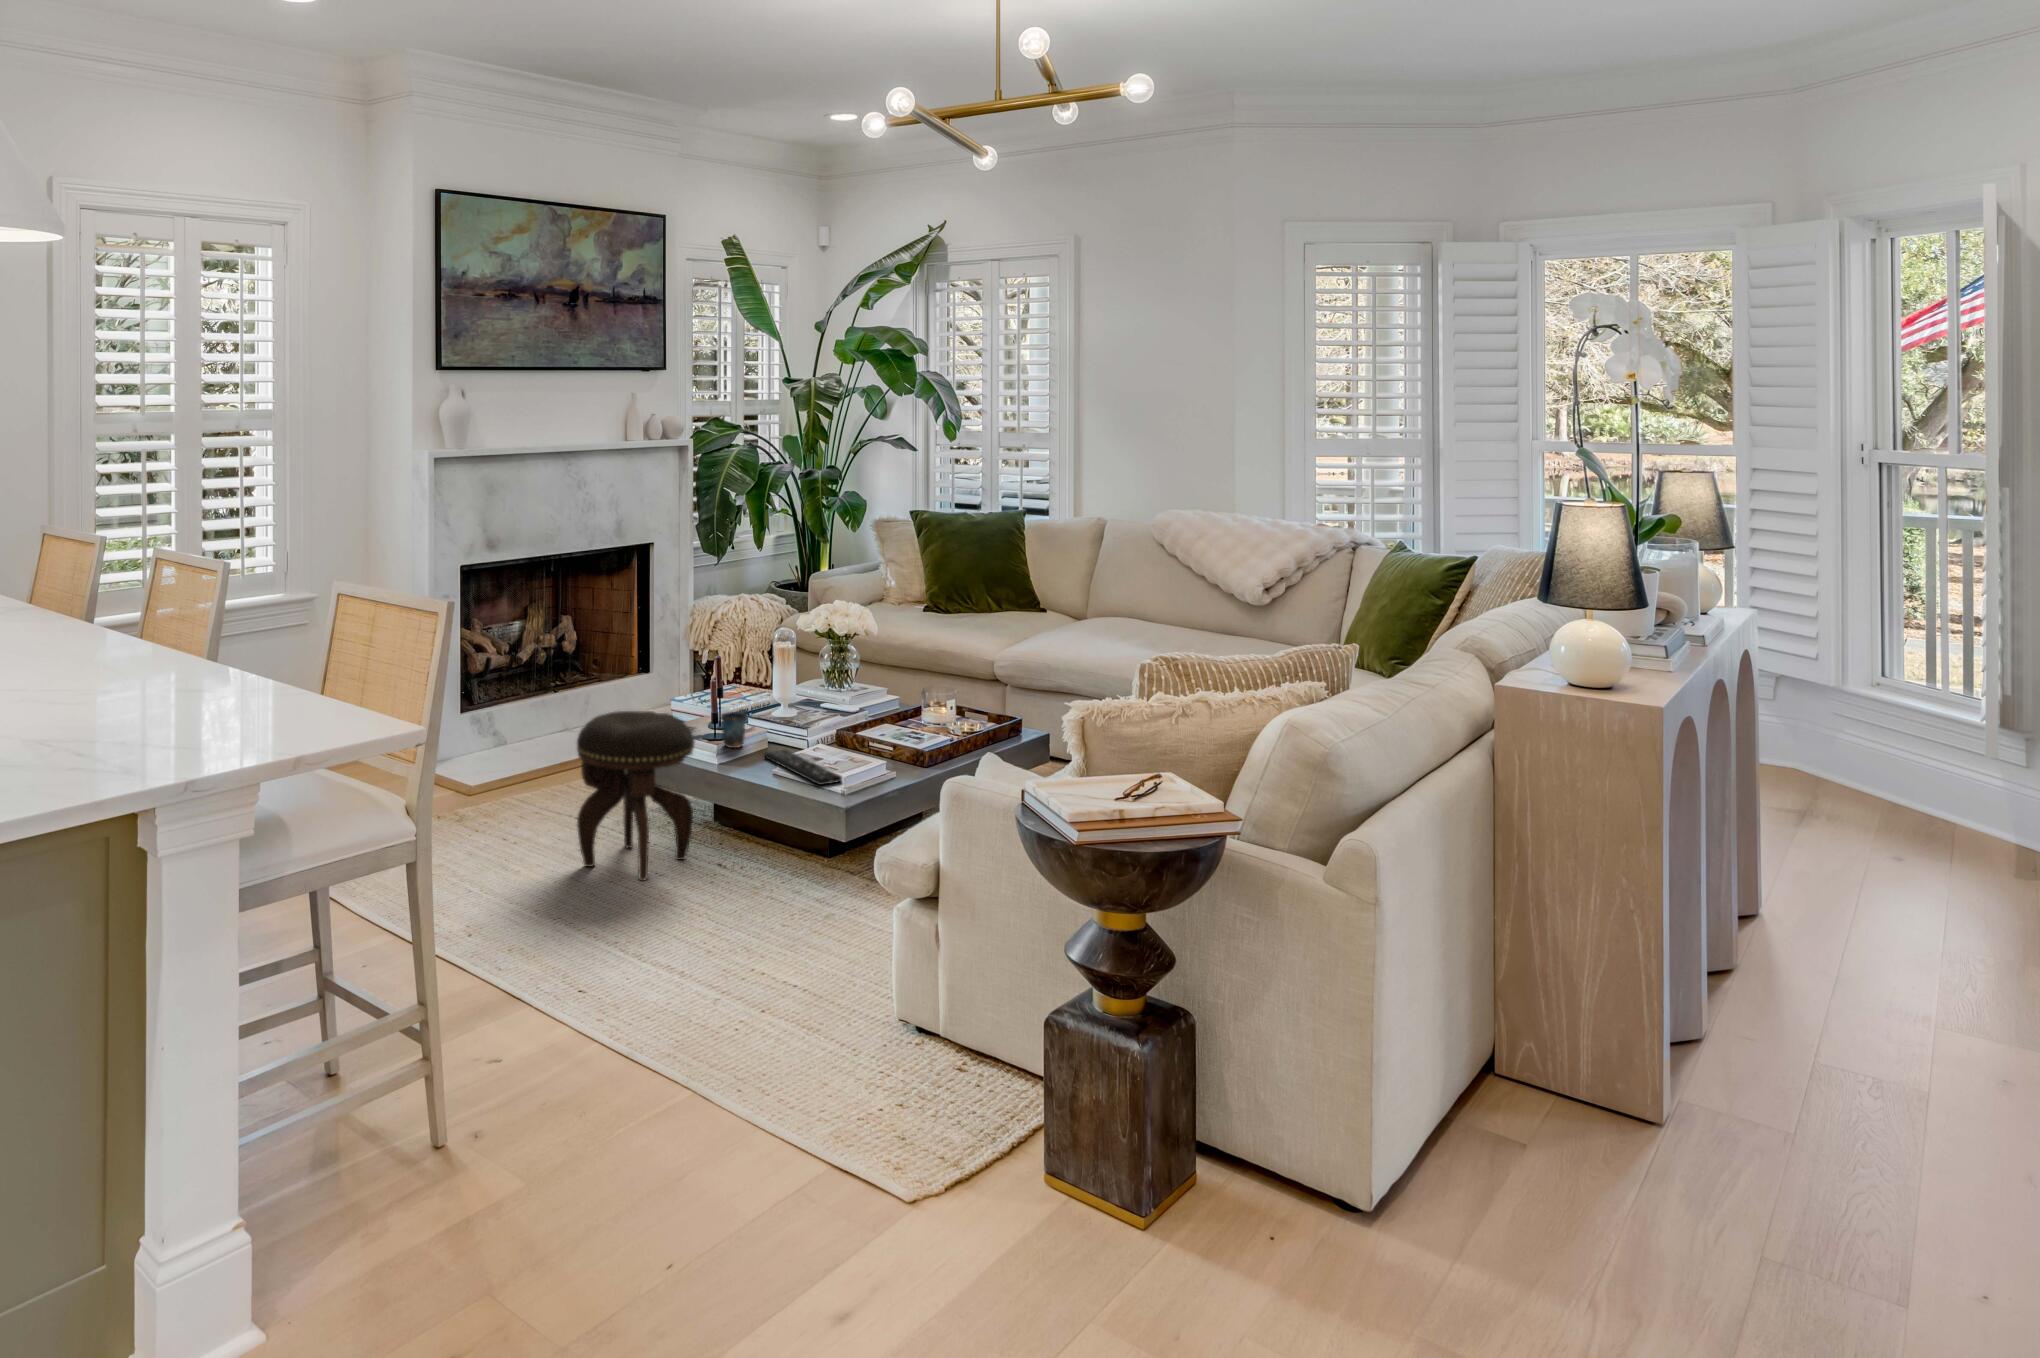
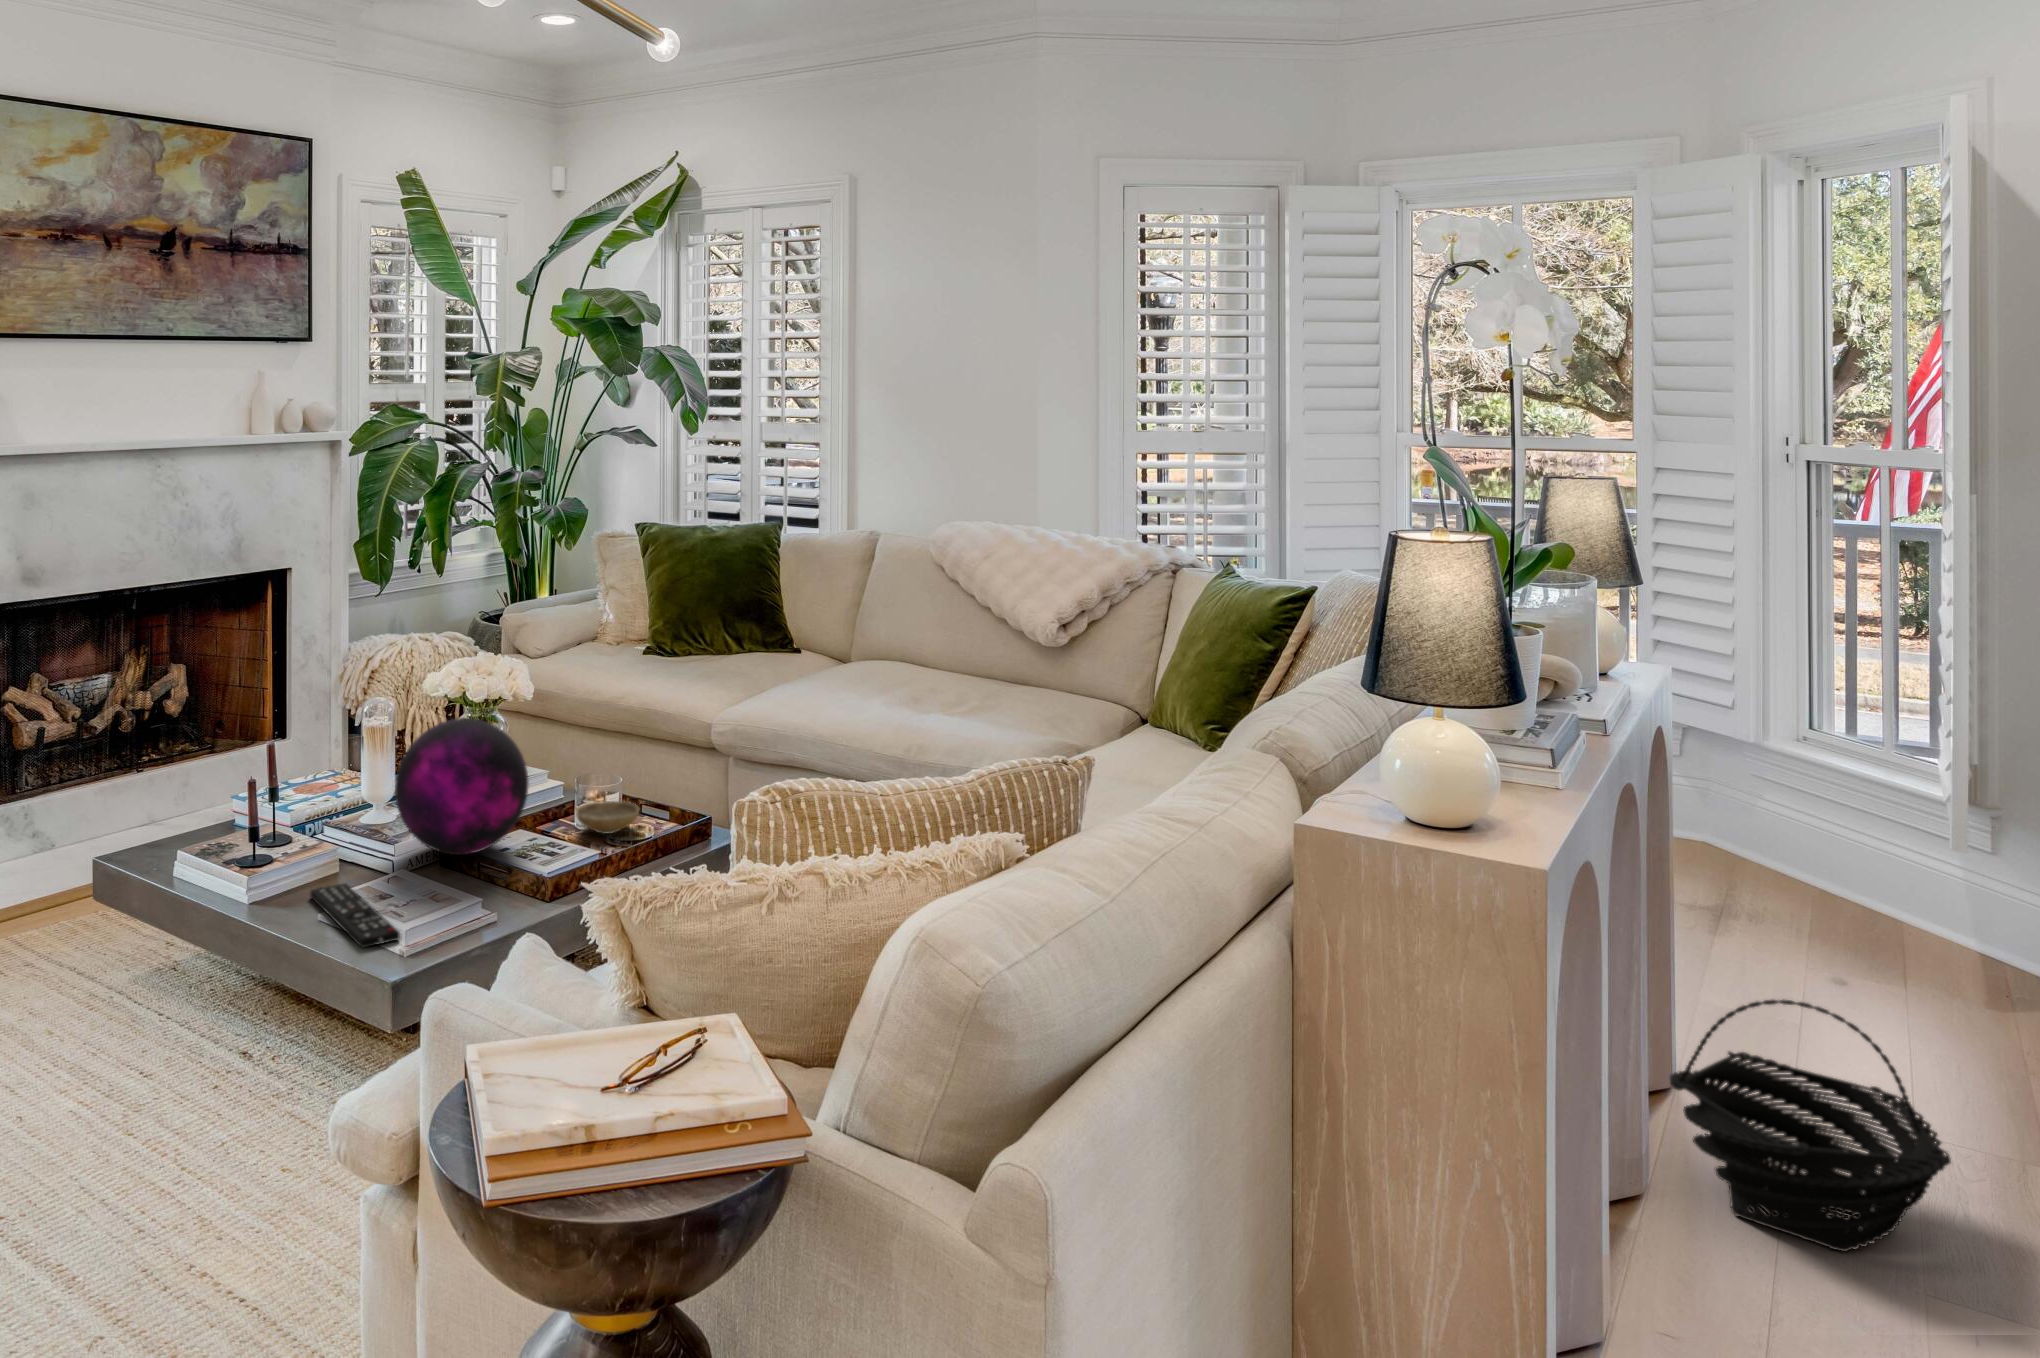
decorative orb: none [806,641,899,736] -> present [395,718,529,855]
ceramic bowl: none [926,704,972,726] -> present [576,801,639,834]
mug: present [721,709,748,748] -> none [258,821,306,881]
footstool: present [577,711,695,880] -> none [34,826,220,1086]
basket: none [1757,836,1963,1007] -> present [1669,1000,1951,1252]

